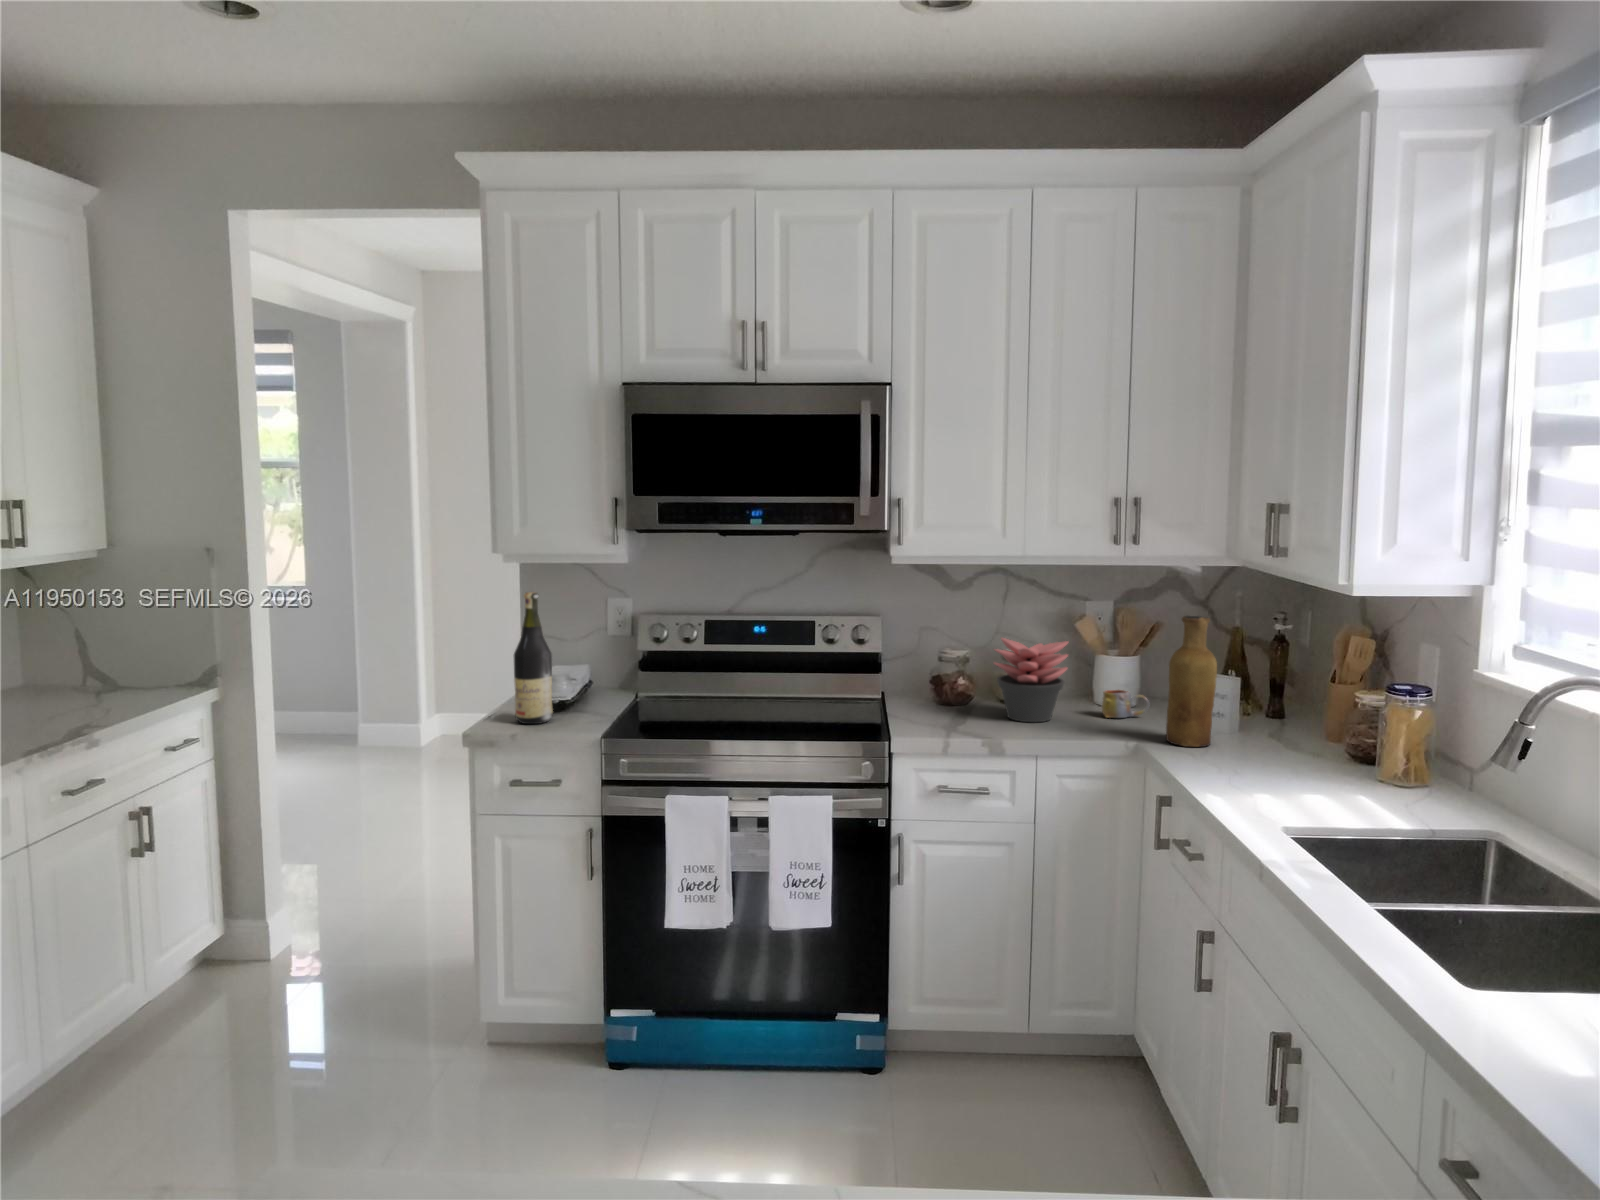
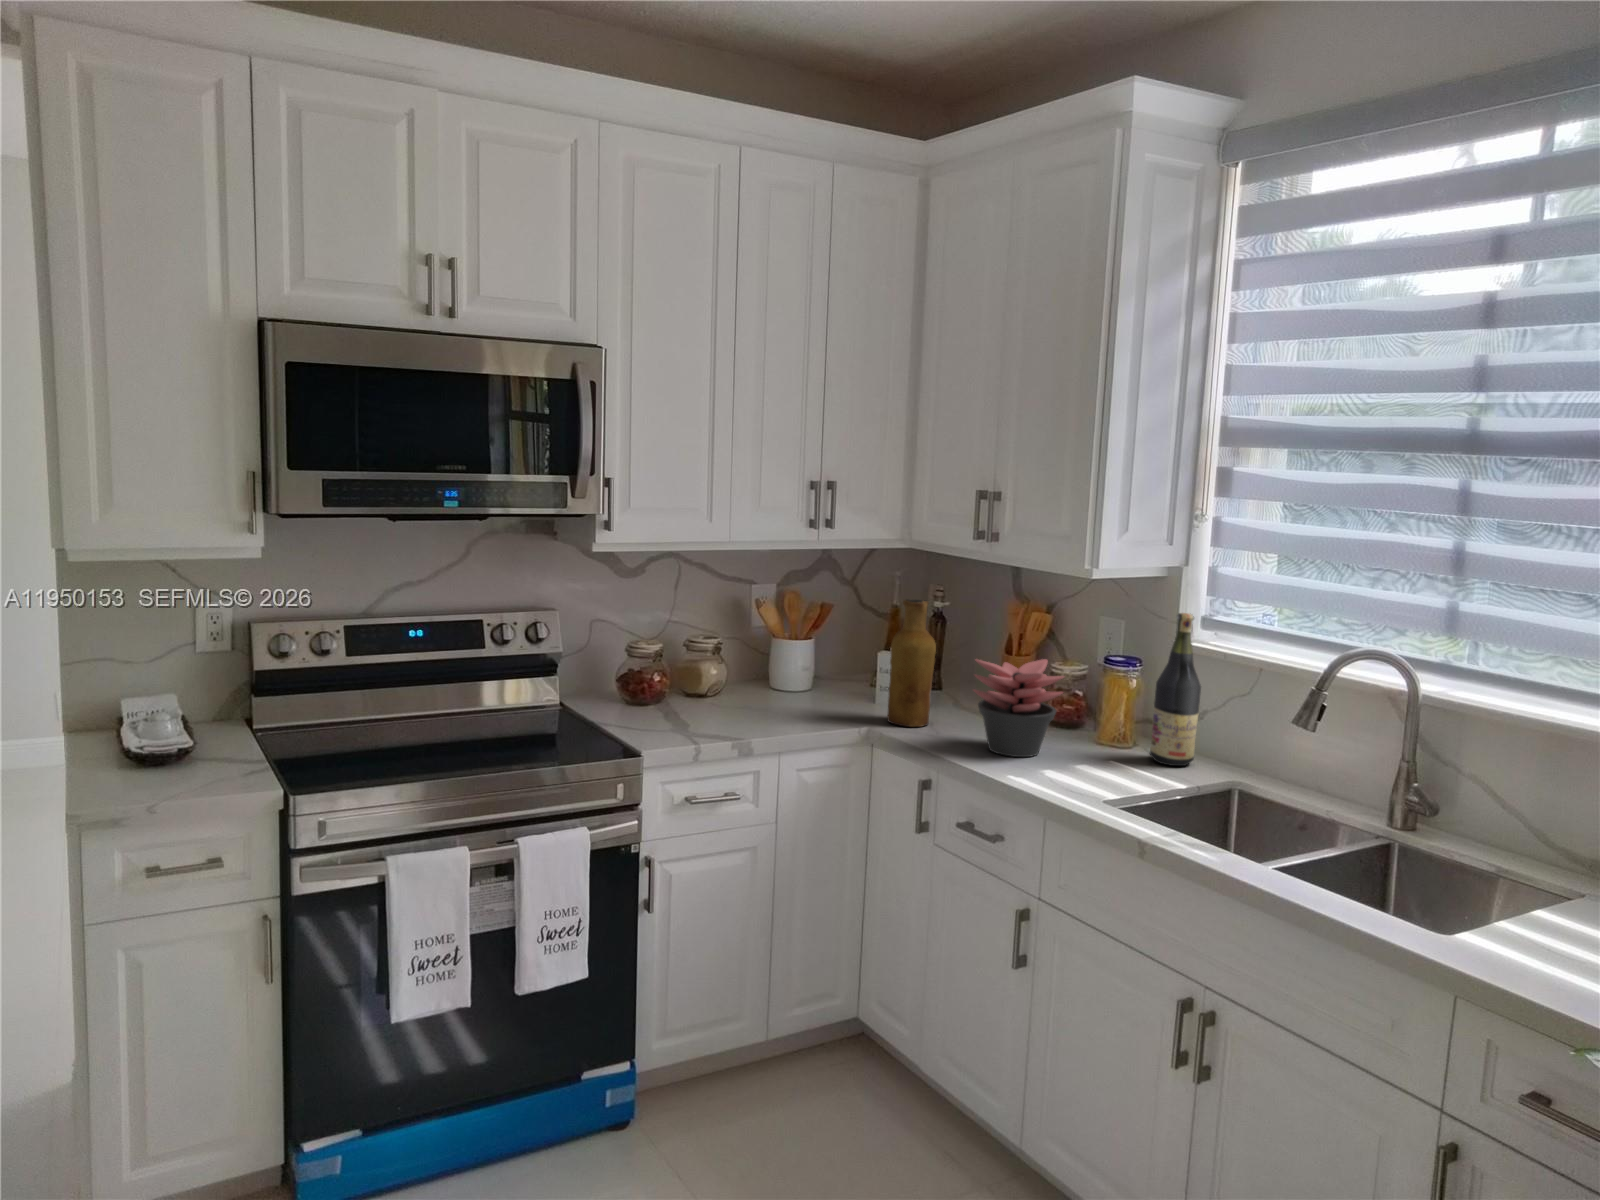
wine bottle: present [514,592,553,724] -> present [1150,613,1201,766]
succulent plant: present [994,638,1068,722] -> present [973,659,1064,757]
mug: present [1102,690,1150,718] -> none [796,674,840,704]

